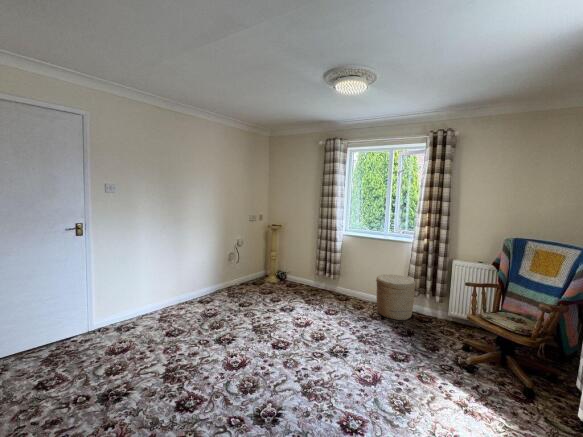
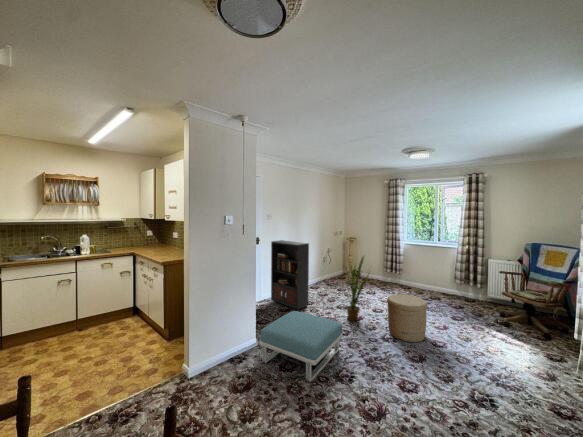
bookcase: none [251,220,309,293] -> present [271,240,309,310]
house plant: none [327,235,363,303] -> present [345,256,369,321]
footstool: none [250,292,334,357] -> present [259,311,343,382]

